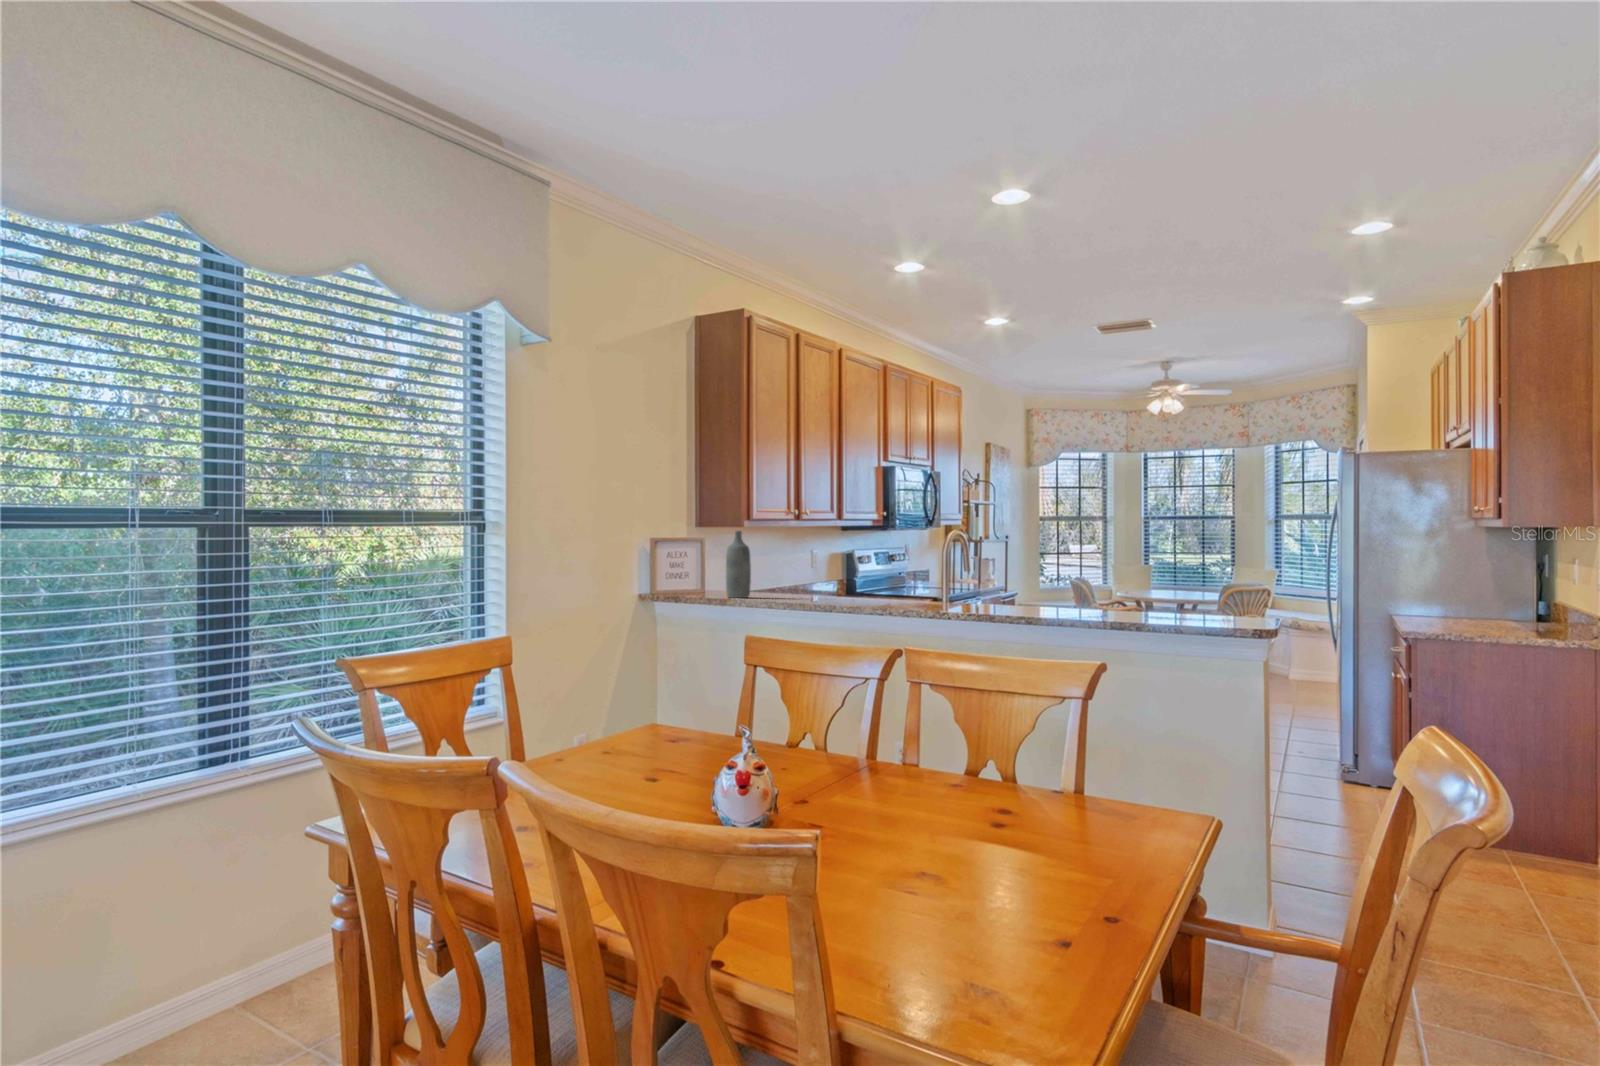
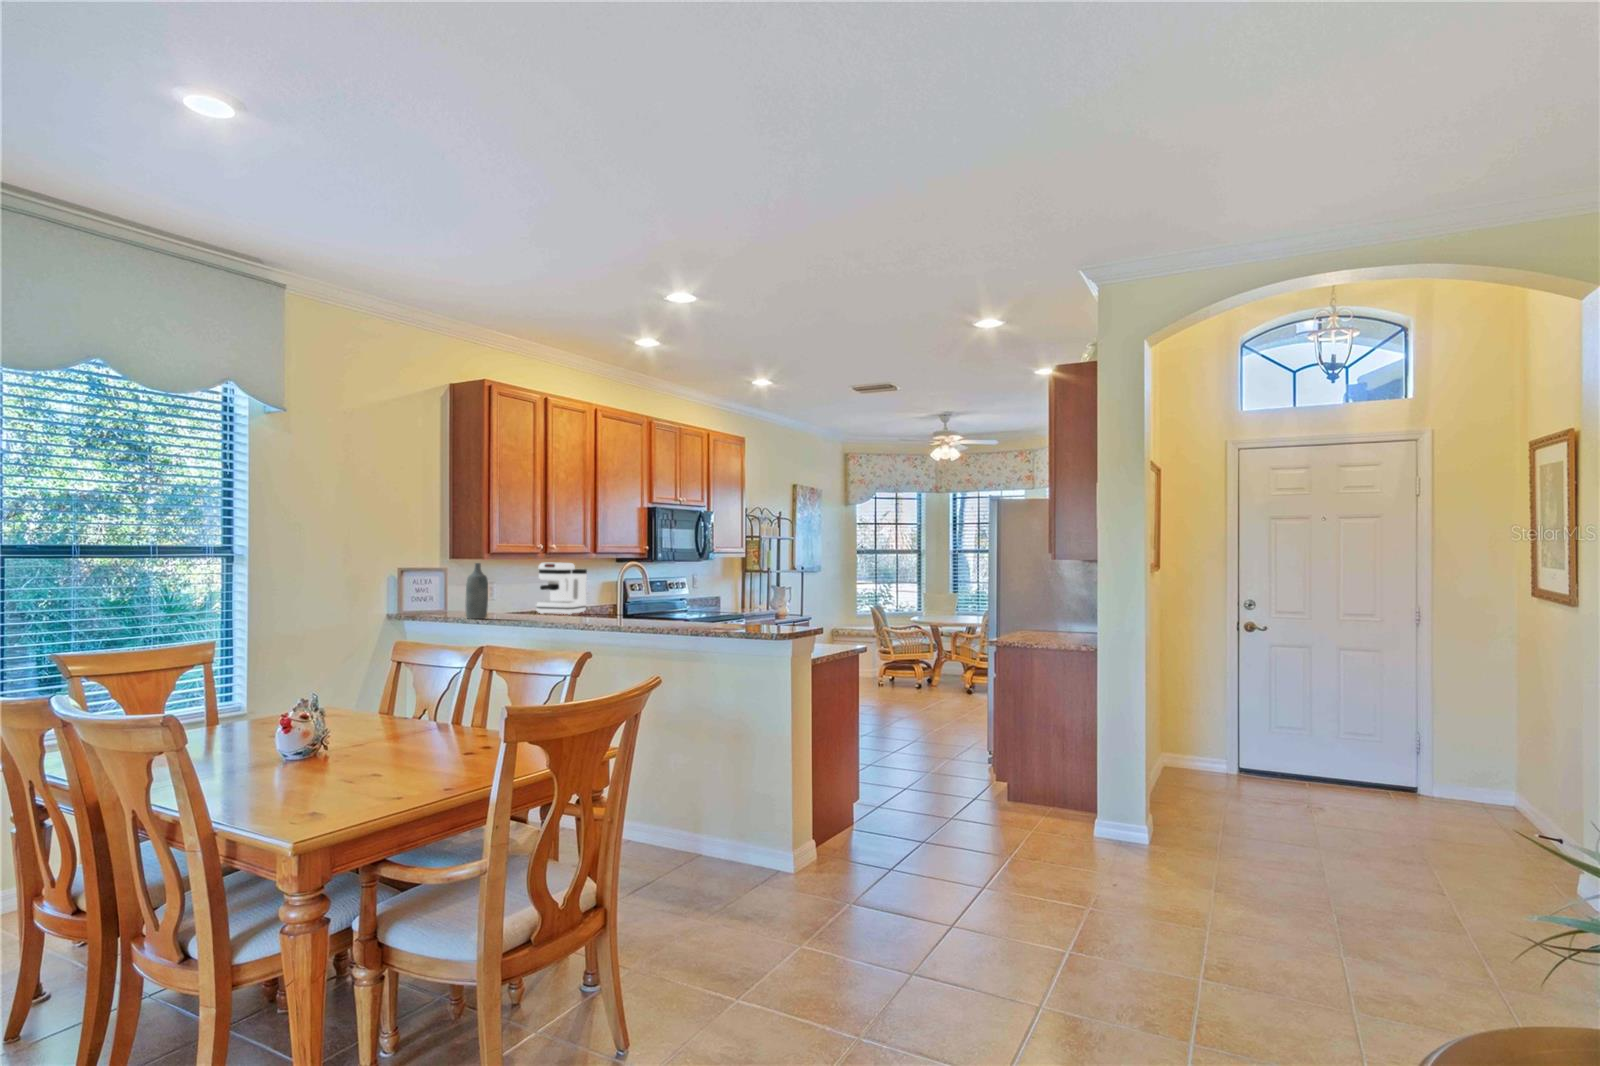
coffee maker: none [771,532,822,591] -> present [536,563,587,615]

